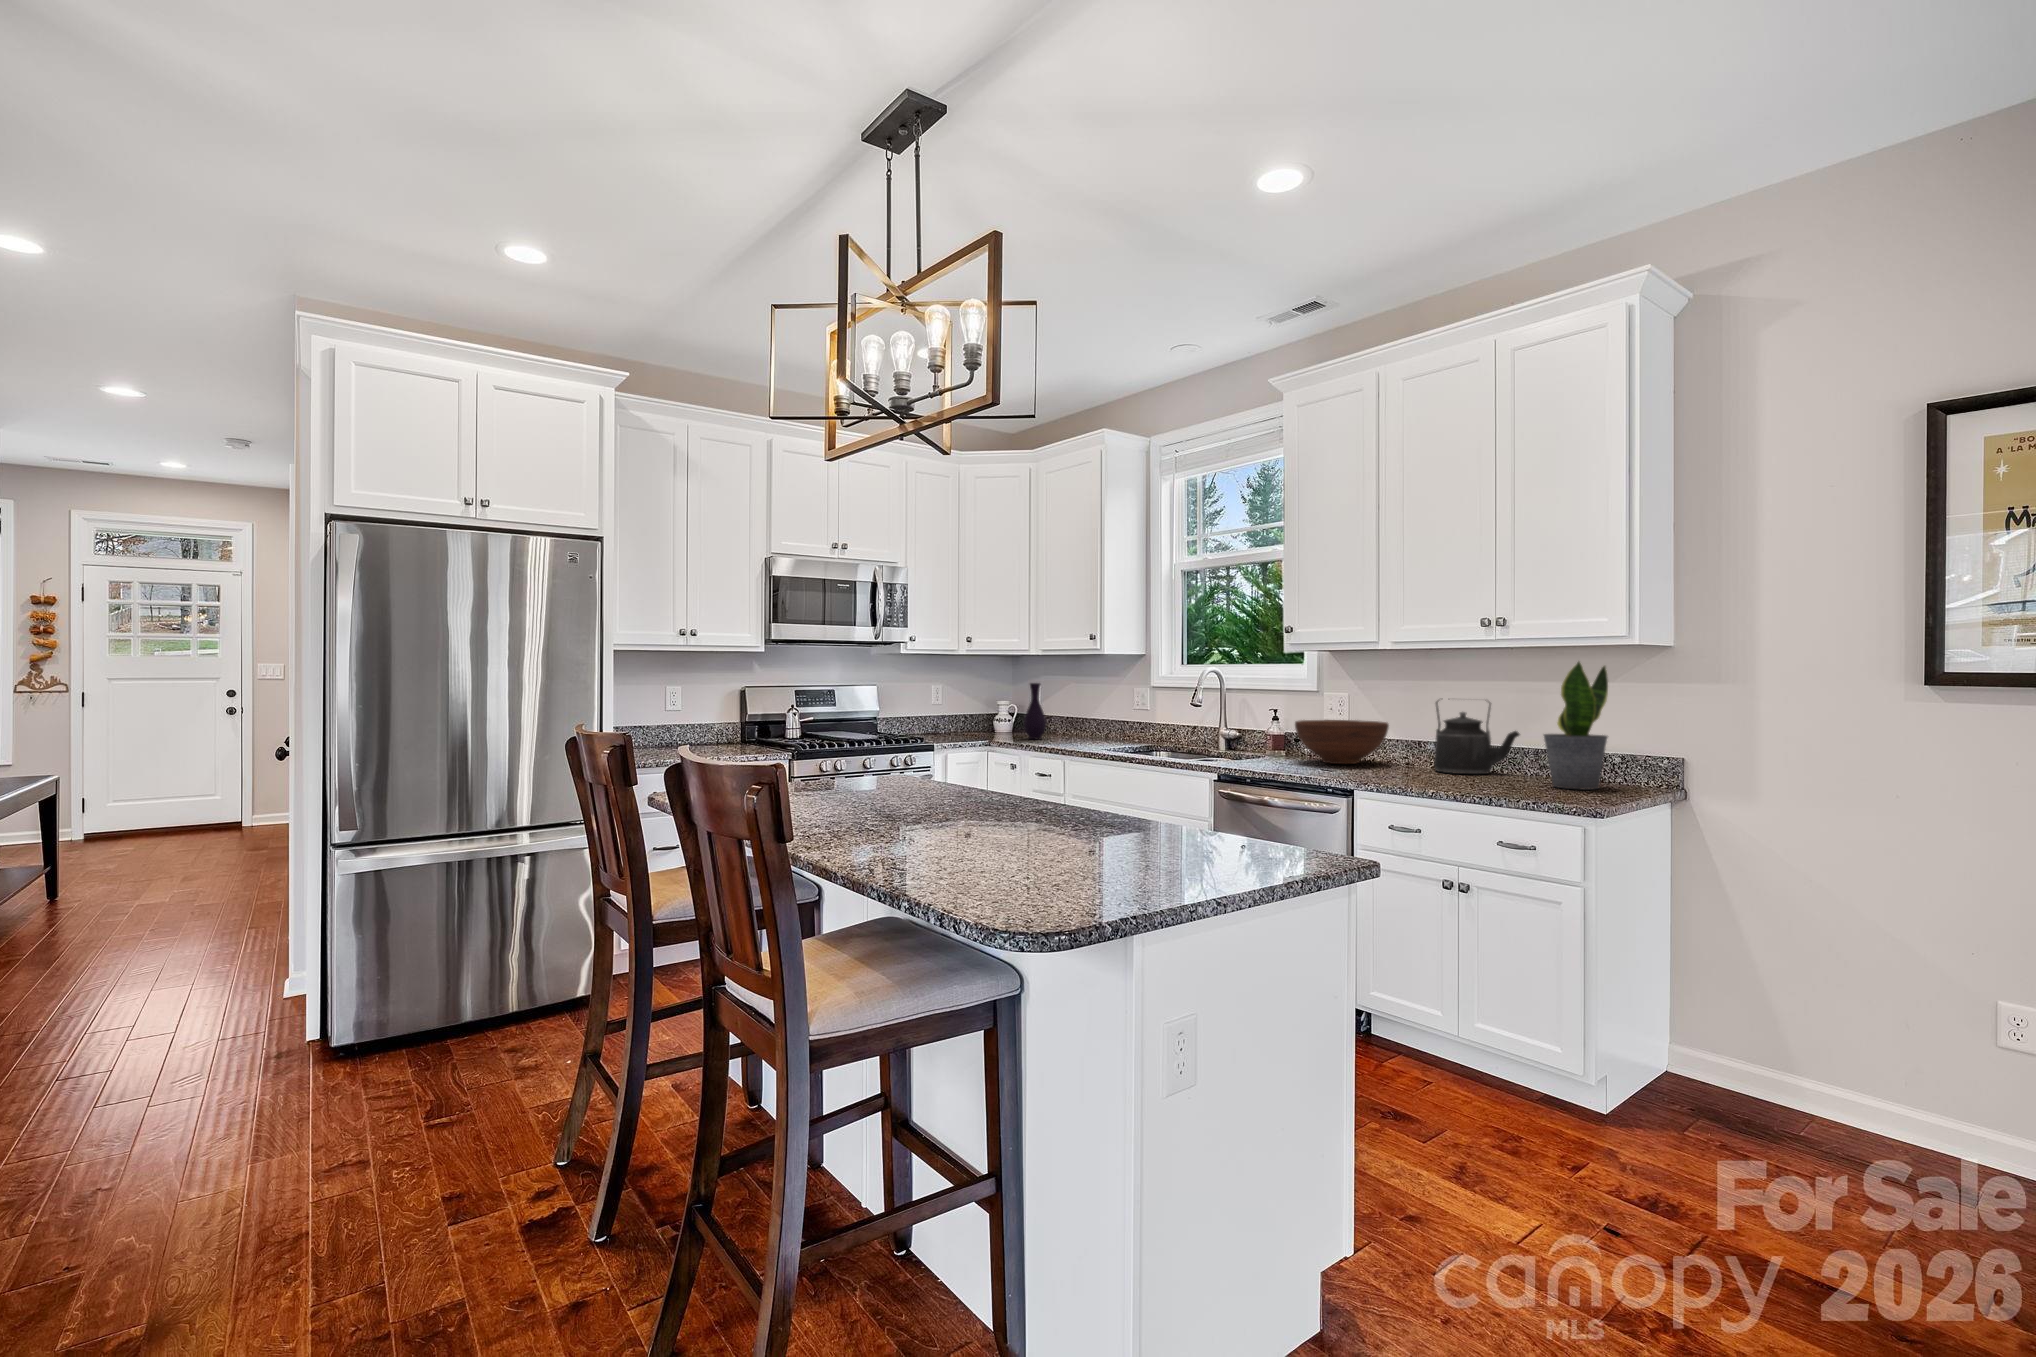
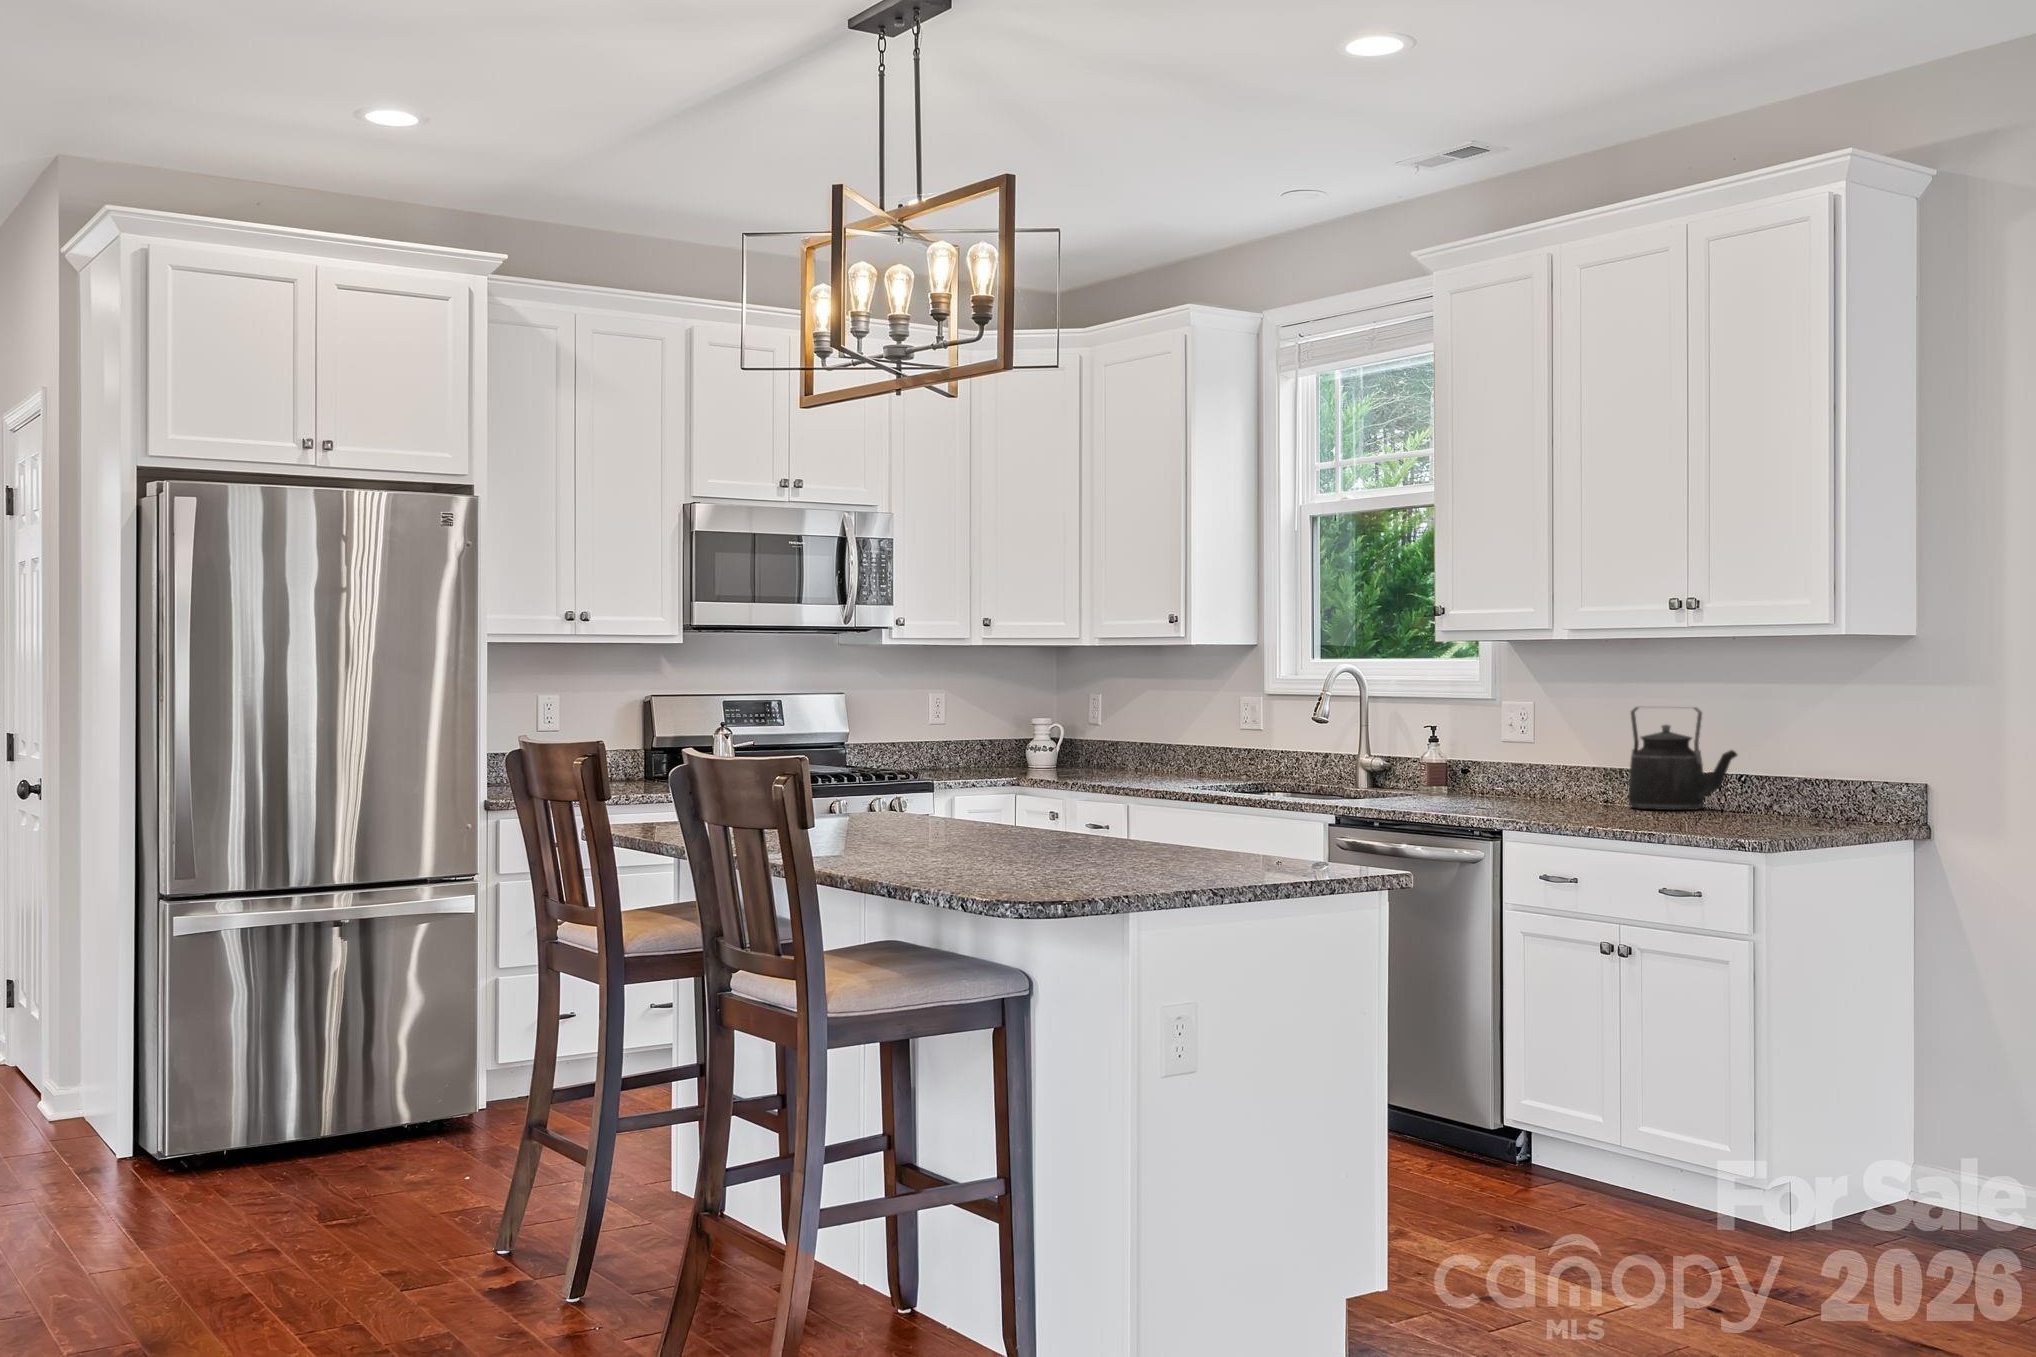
potted plant: present [1544,662,1608,789] -> none [1744,653,1825,823]
vase: present [1024,683,1046,739] -> none [1070,689,1105,775]
fruit bowl: present [1295,720,1389,764] -> none [1447,739,1577,801]

